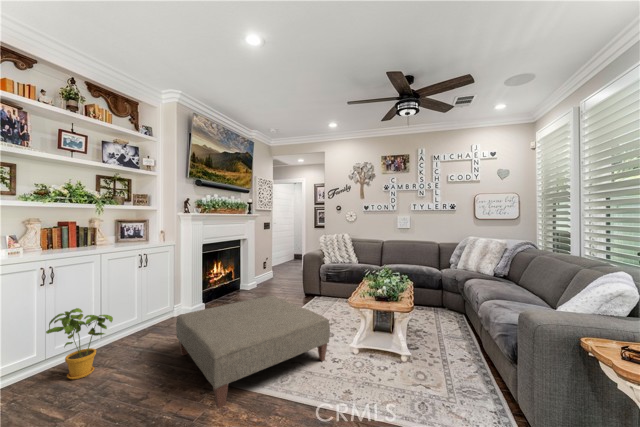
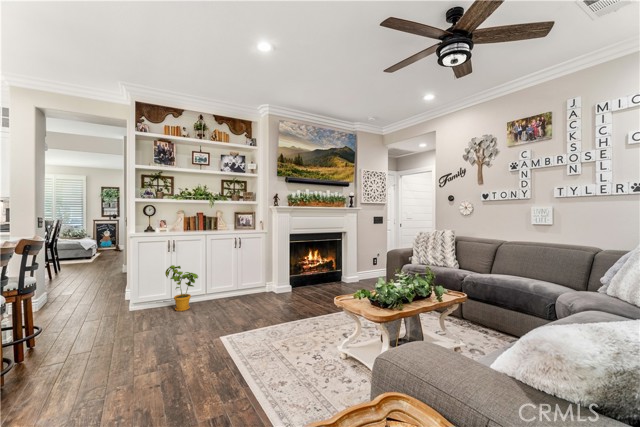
ottoman: present [176,295,330,408] -> none [194,283,317,354]

